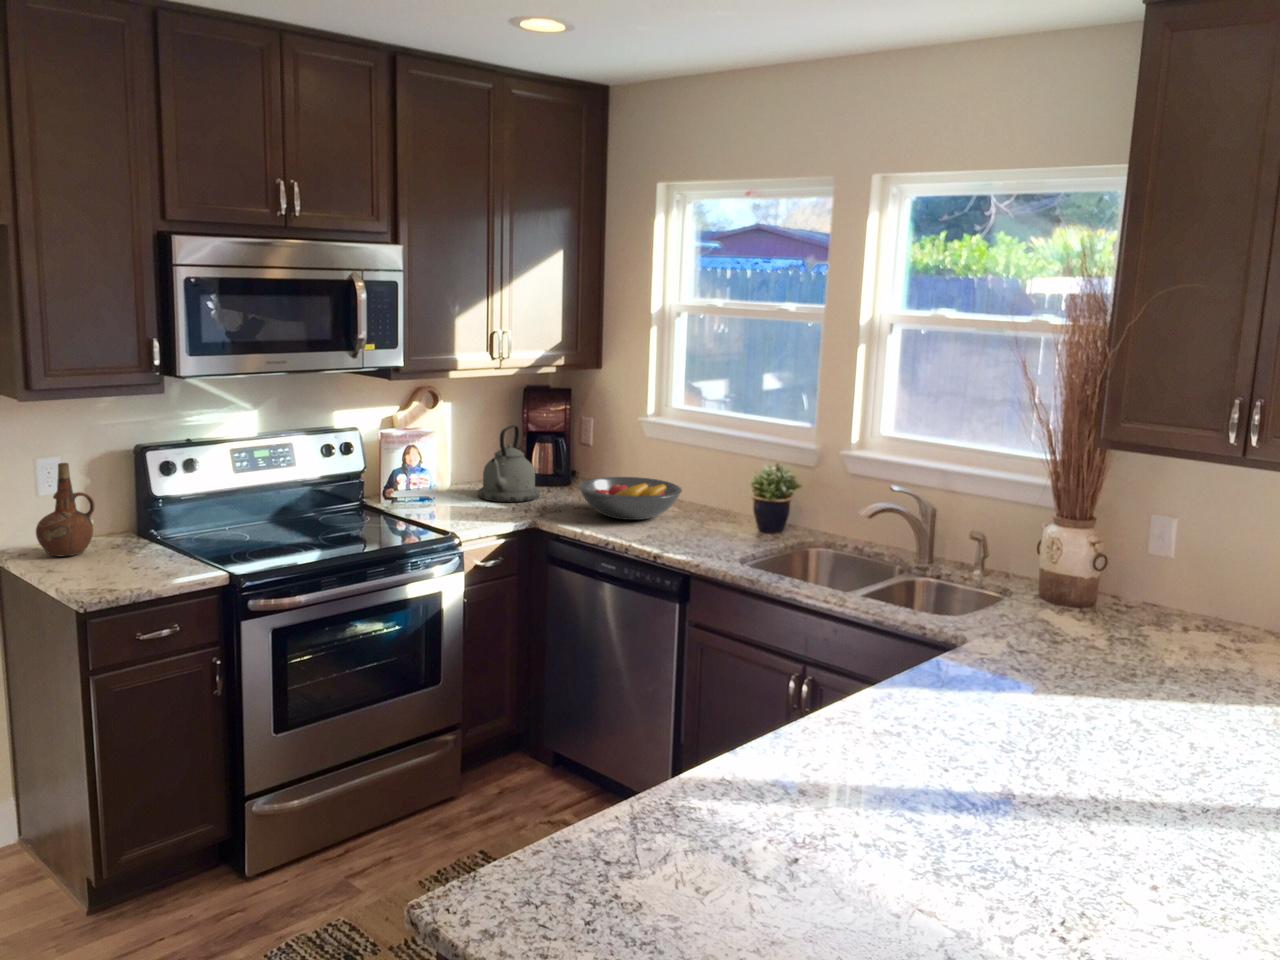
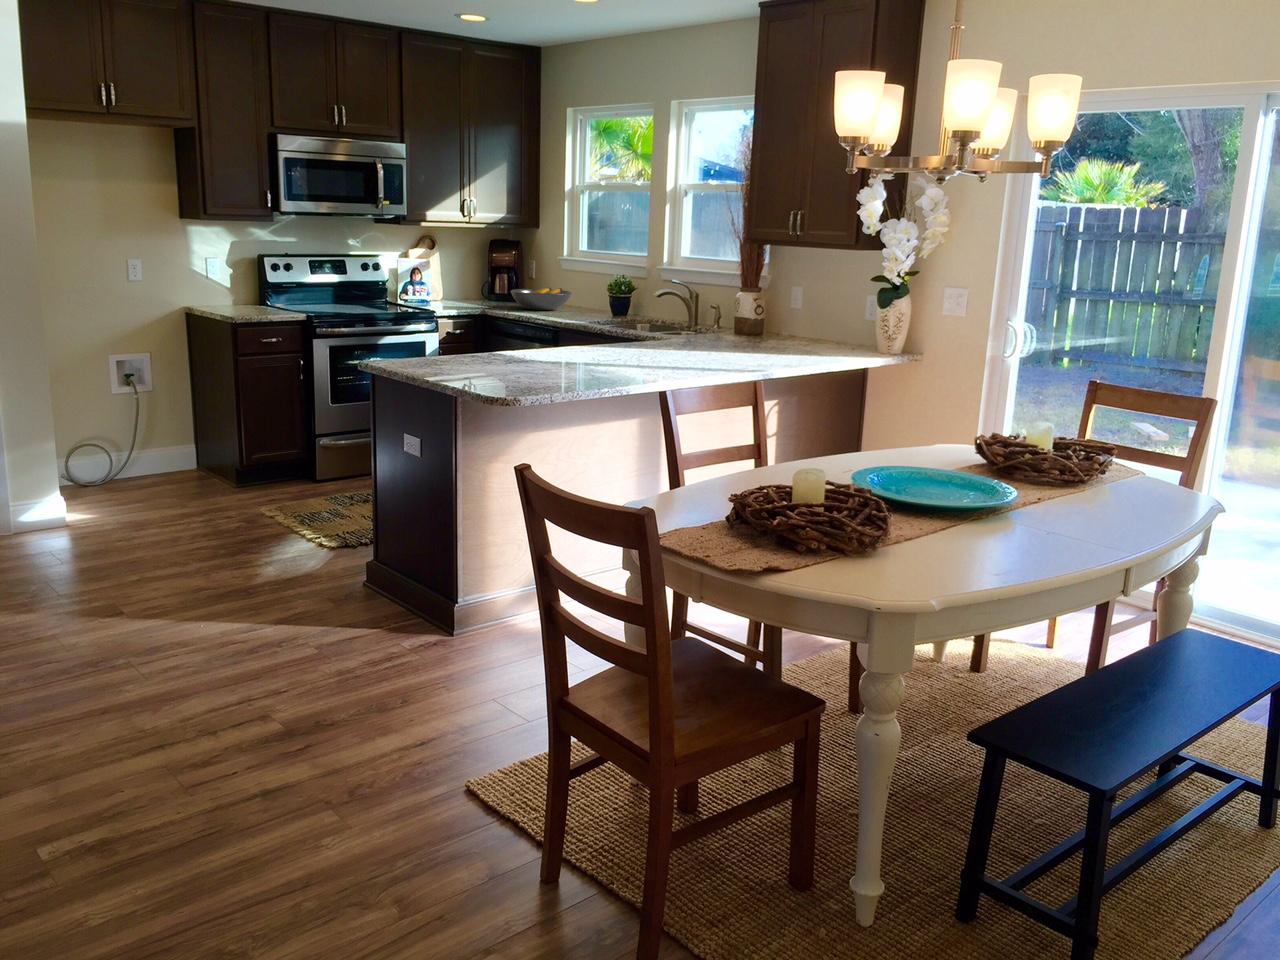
kettle: present [478,425,540,502] -> none [457,259,495,304]
ceramic pitcher: present [36,463,94,556] -> none [208,258,237,308]

